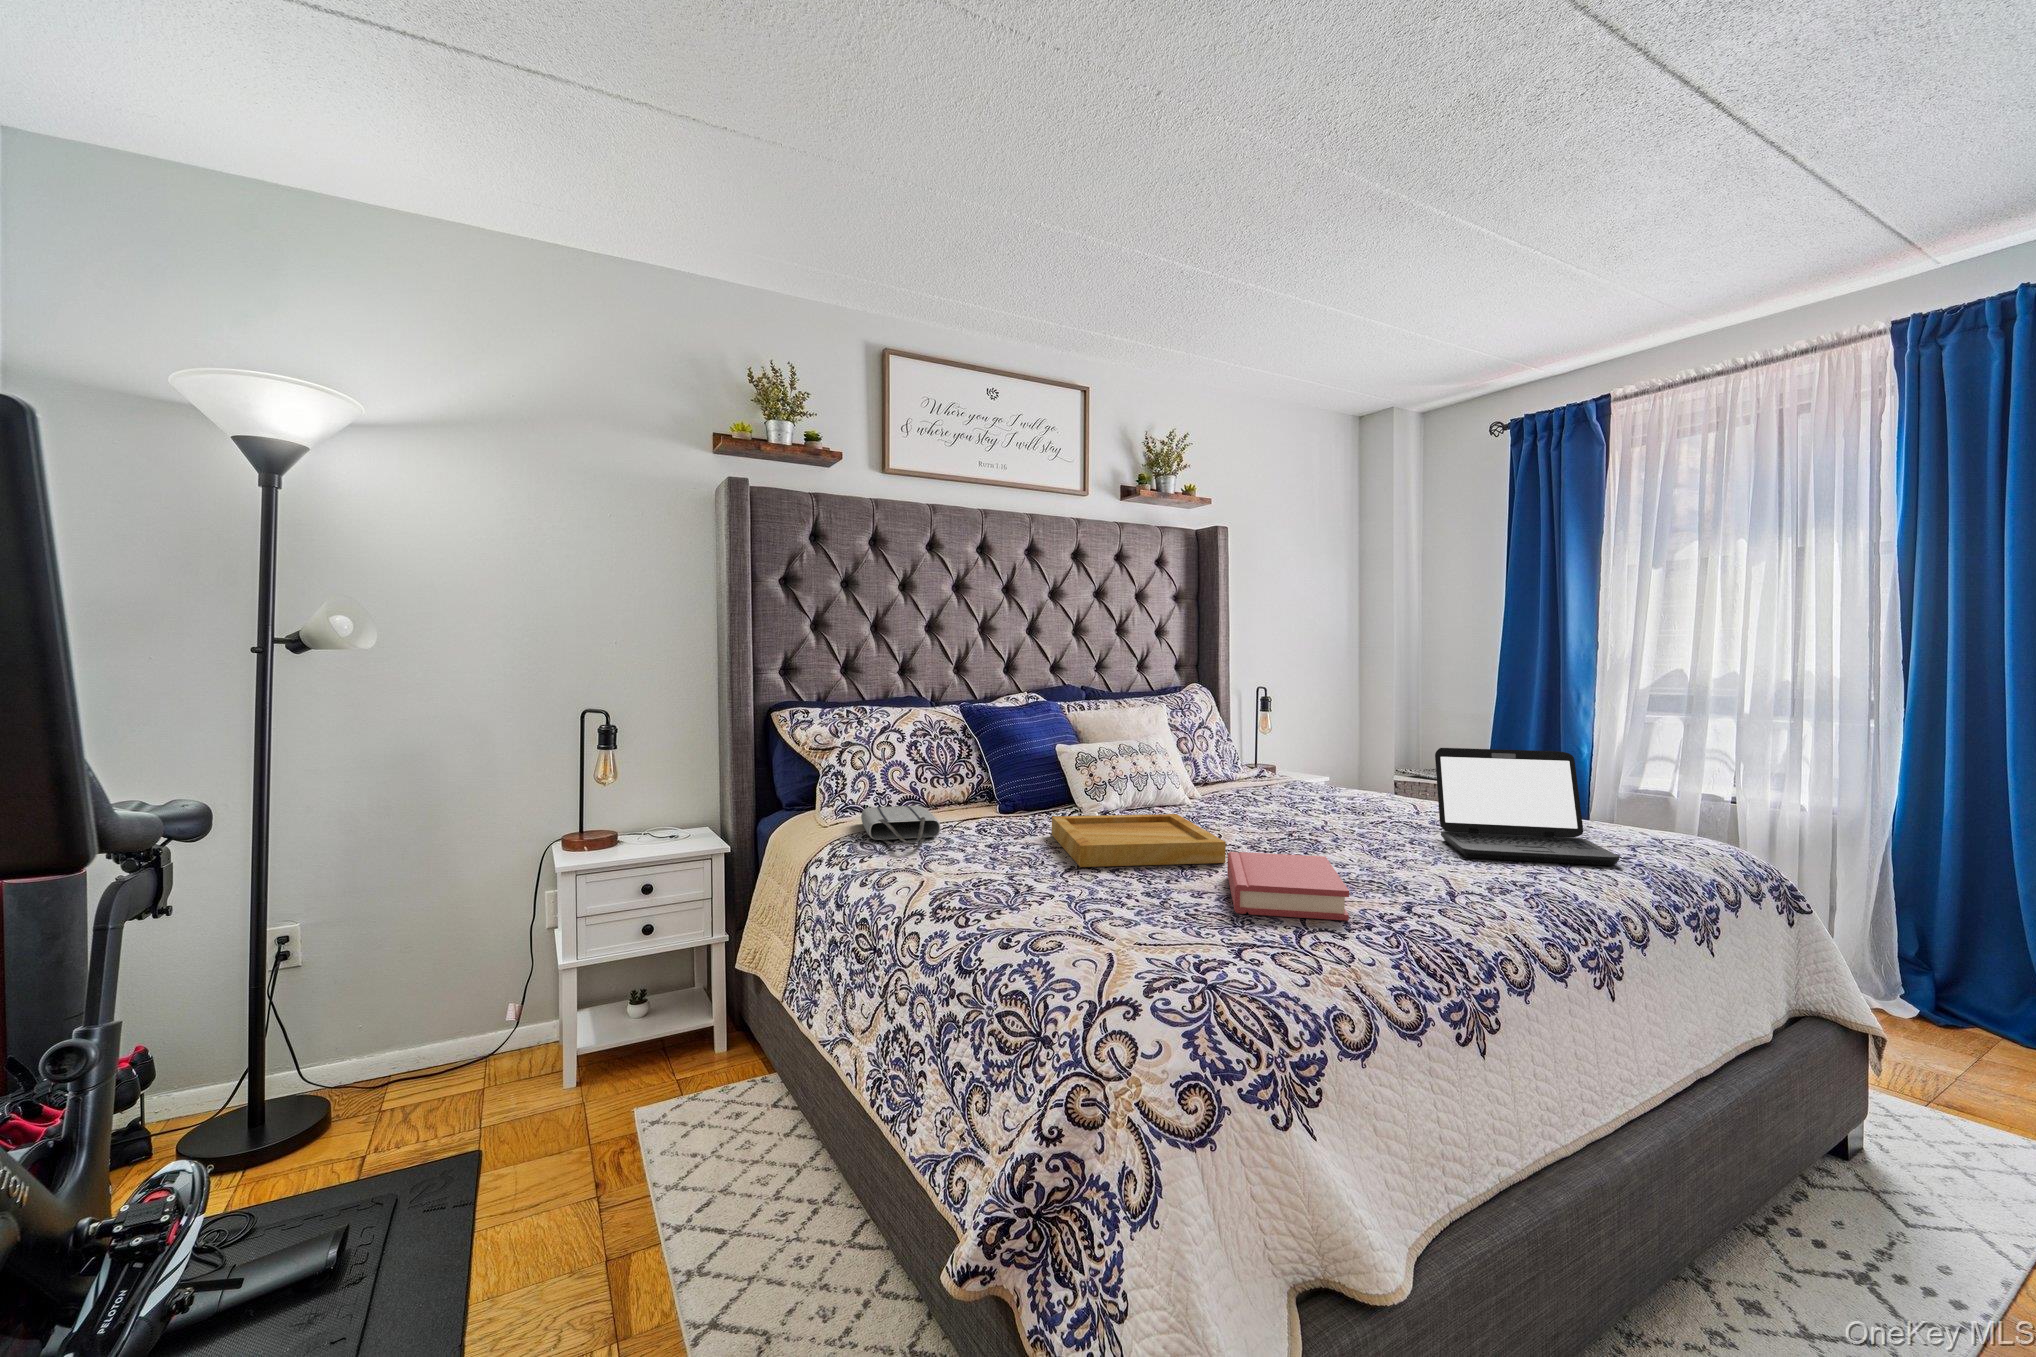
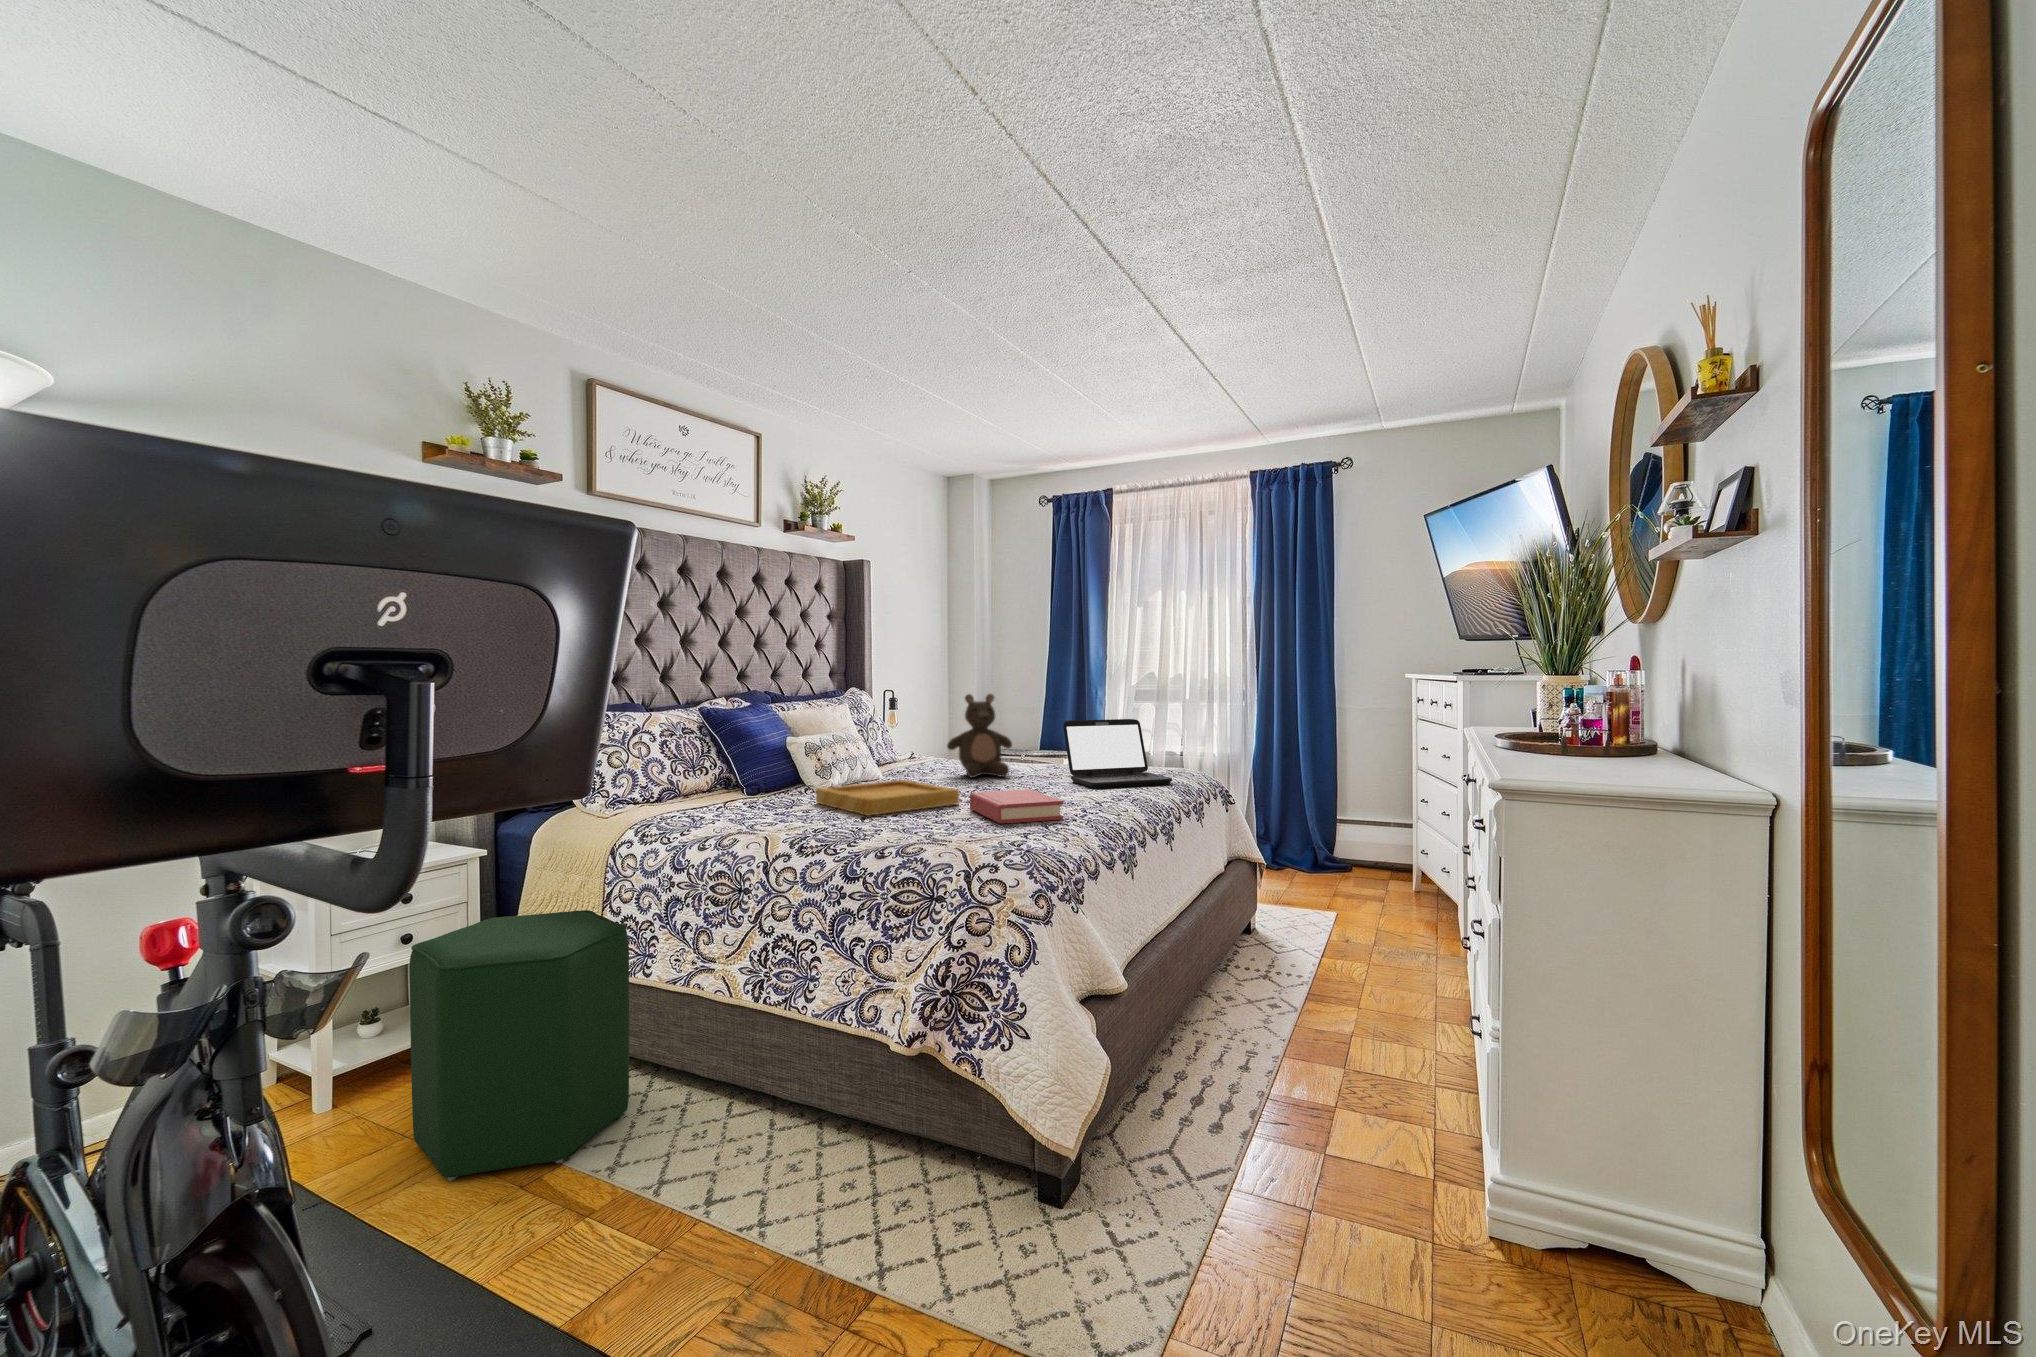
stuffed bear: none [1272,700,1368,818] -> present [947,694,1012,778]
tote bag: present [861,805,940,845] -> none [643,793,732,819]
ottoman: none [548,928,768,1240] -> present [409,910,629,1181]

